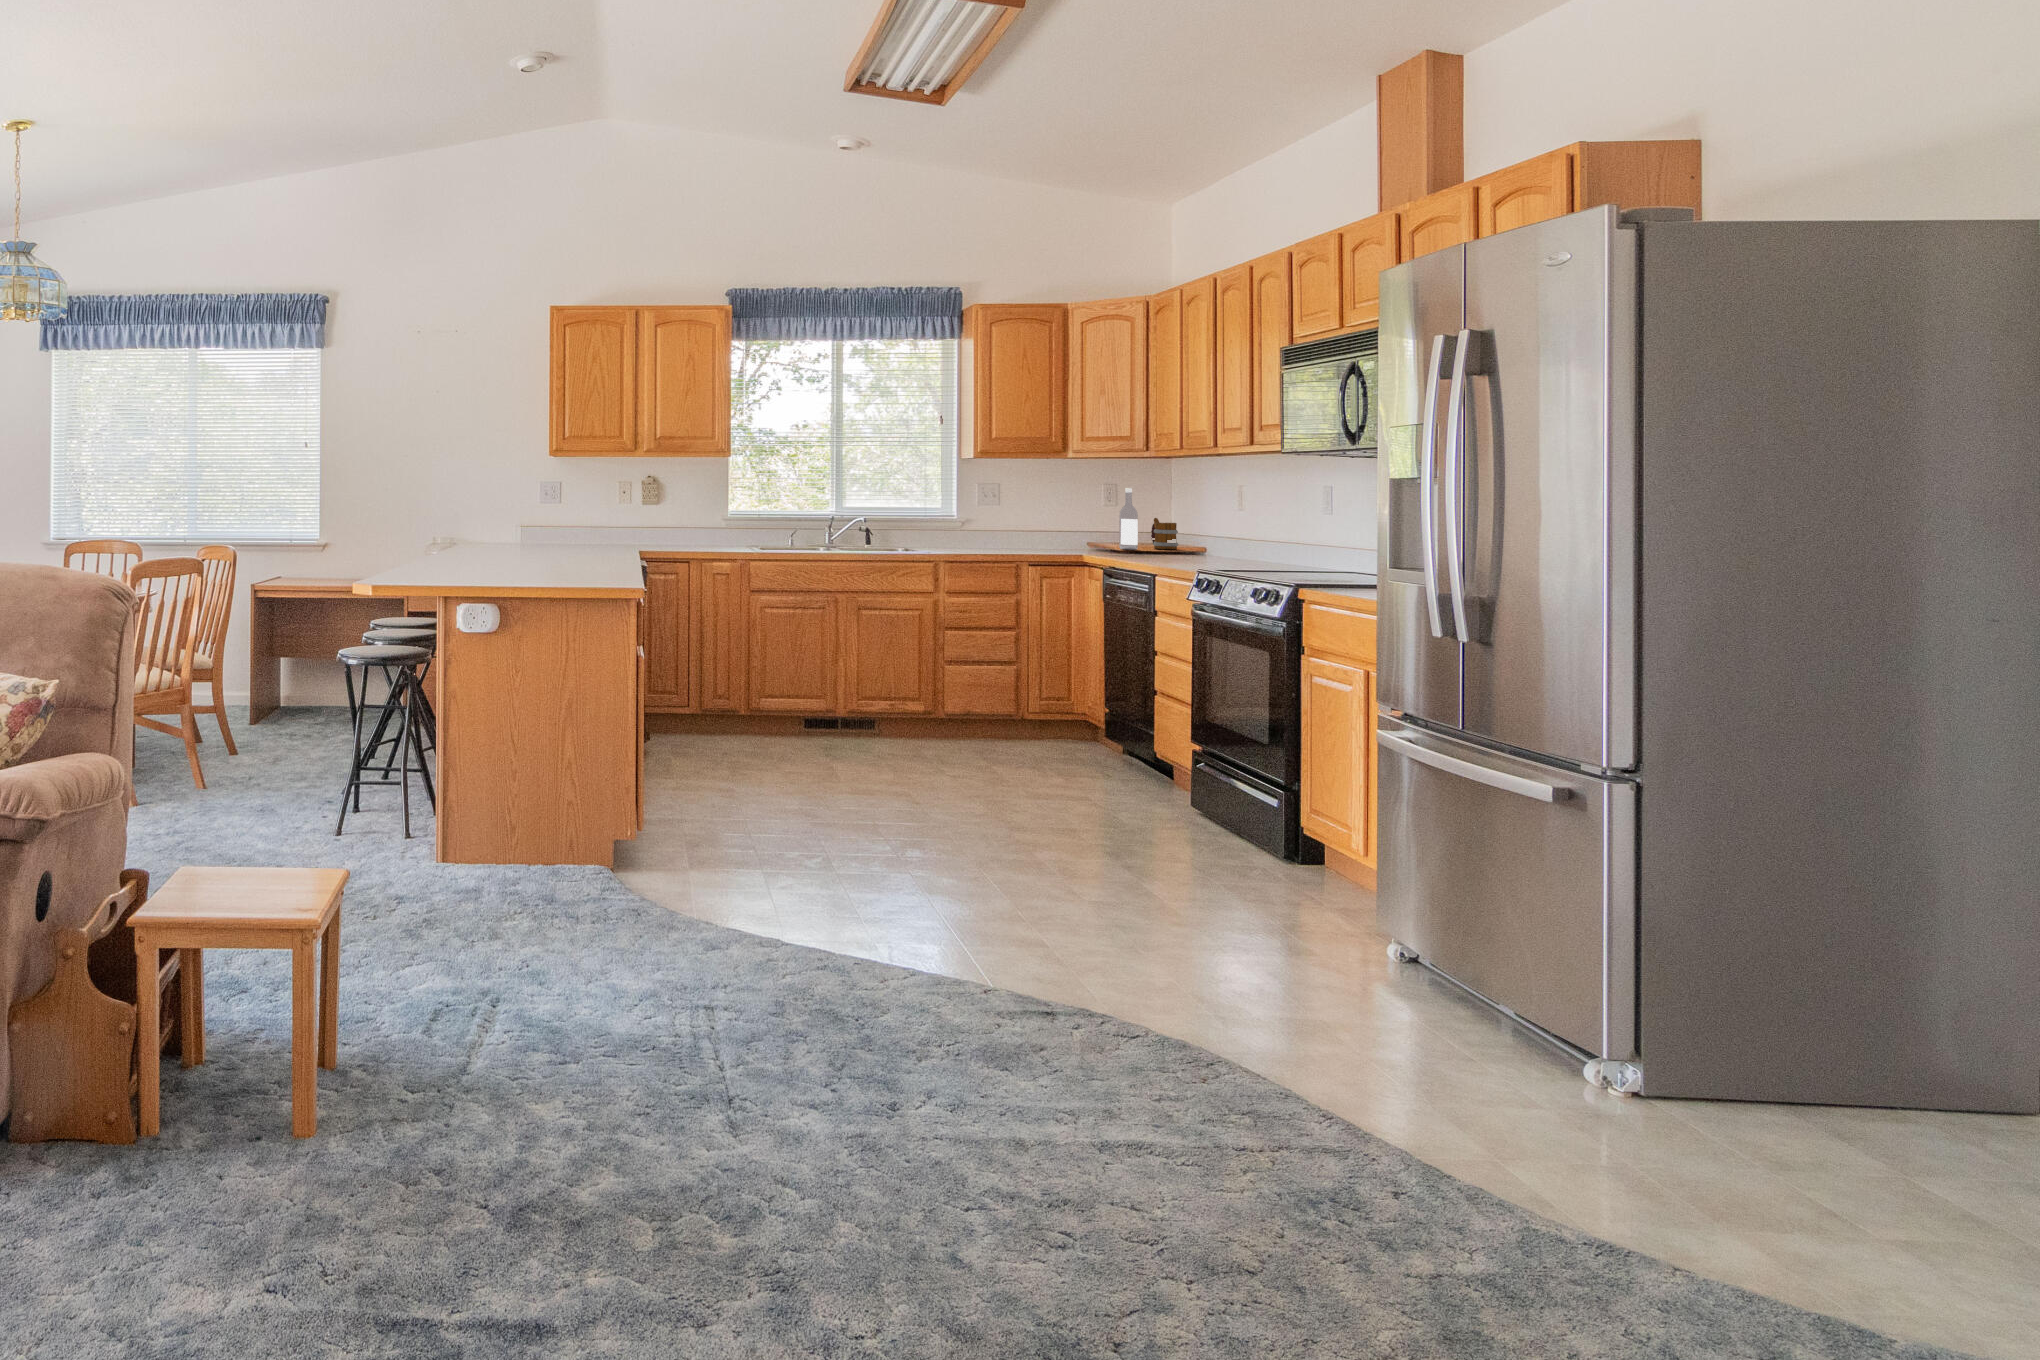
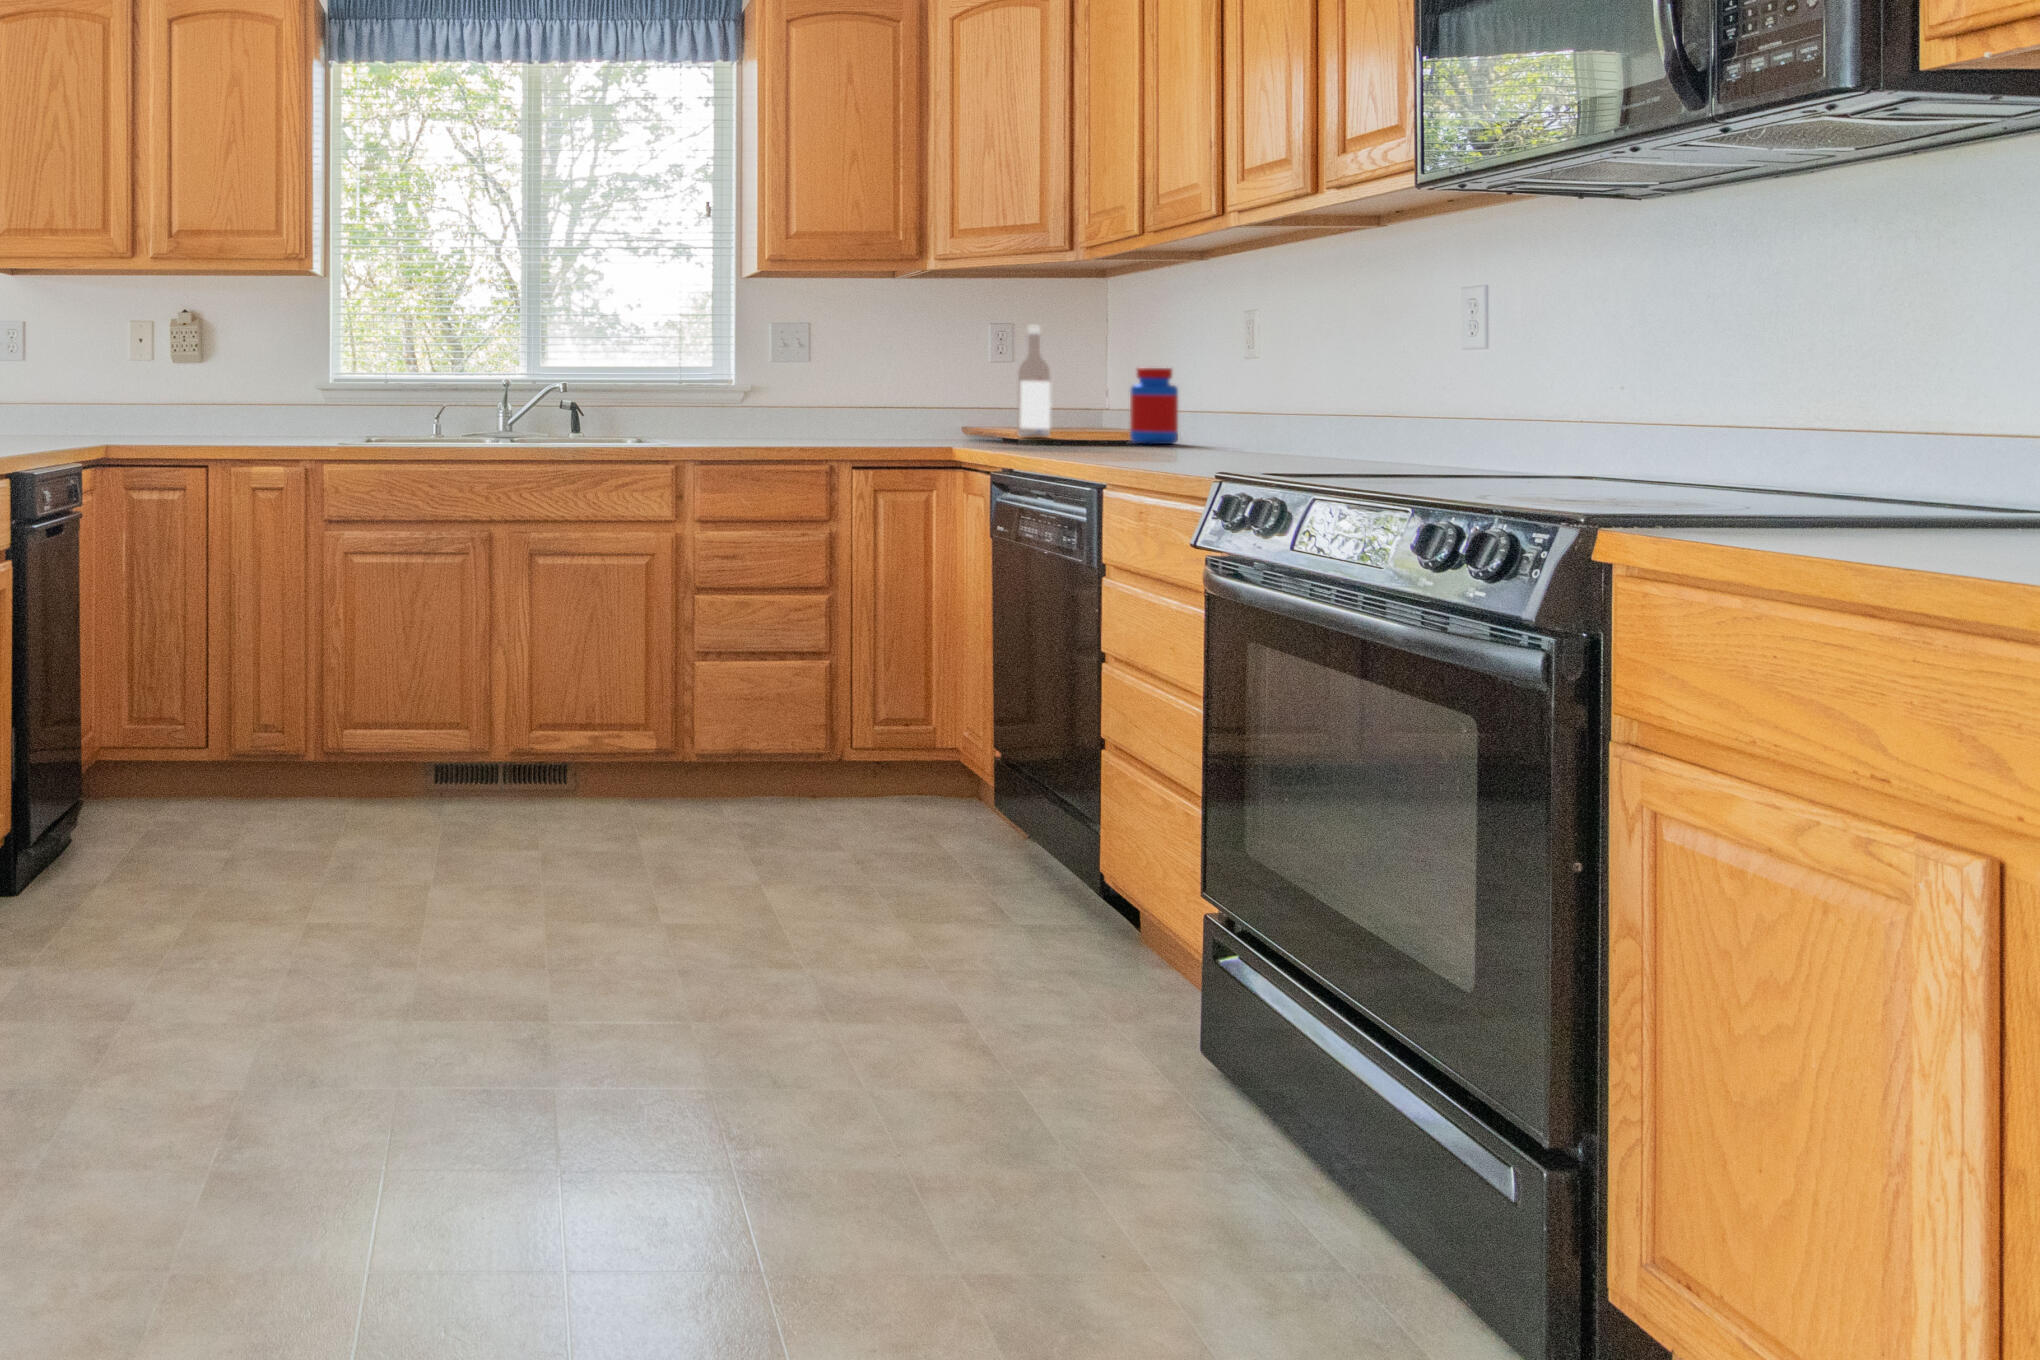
jar: none [1179,515,1204,555] -> present [1130,368,1178,444]
mug: present [1151,518,1178,549] -> none [1072,381,1120,436]

